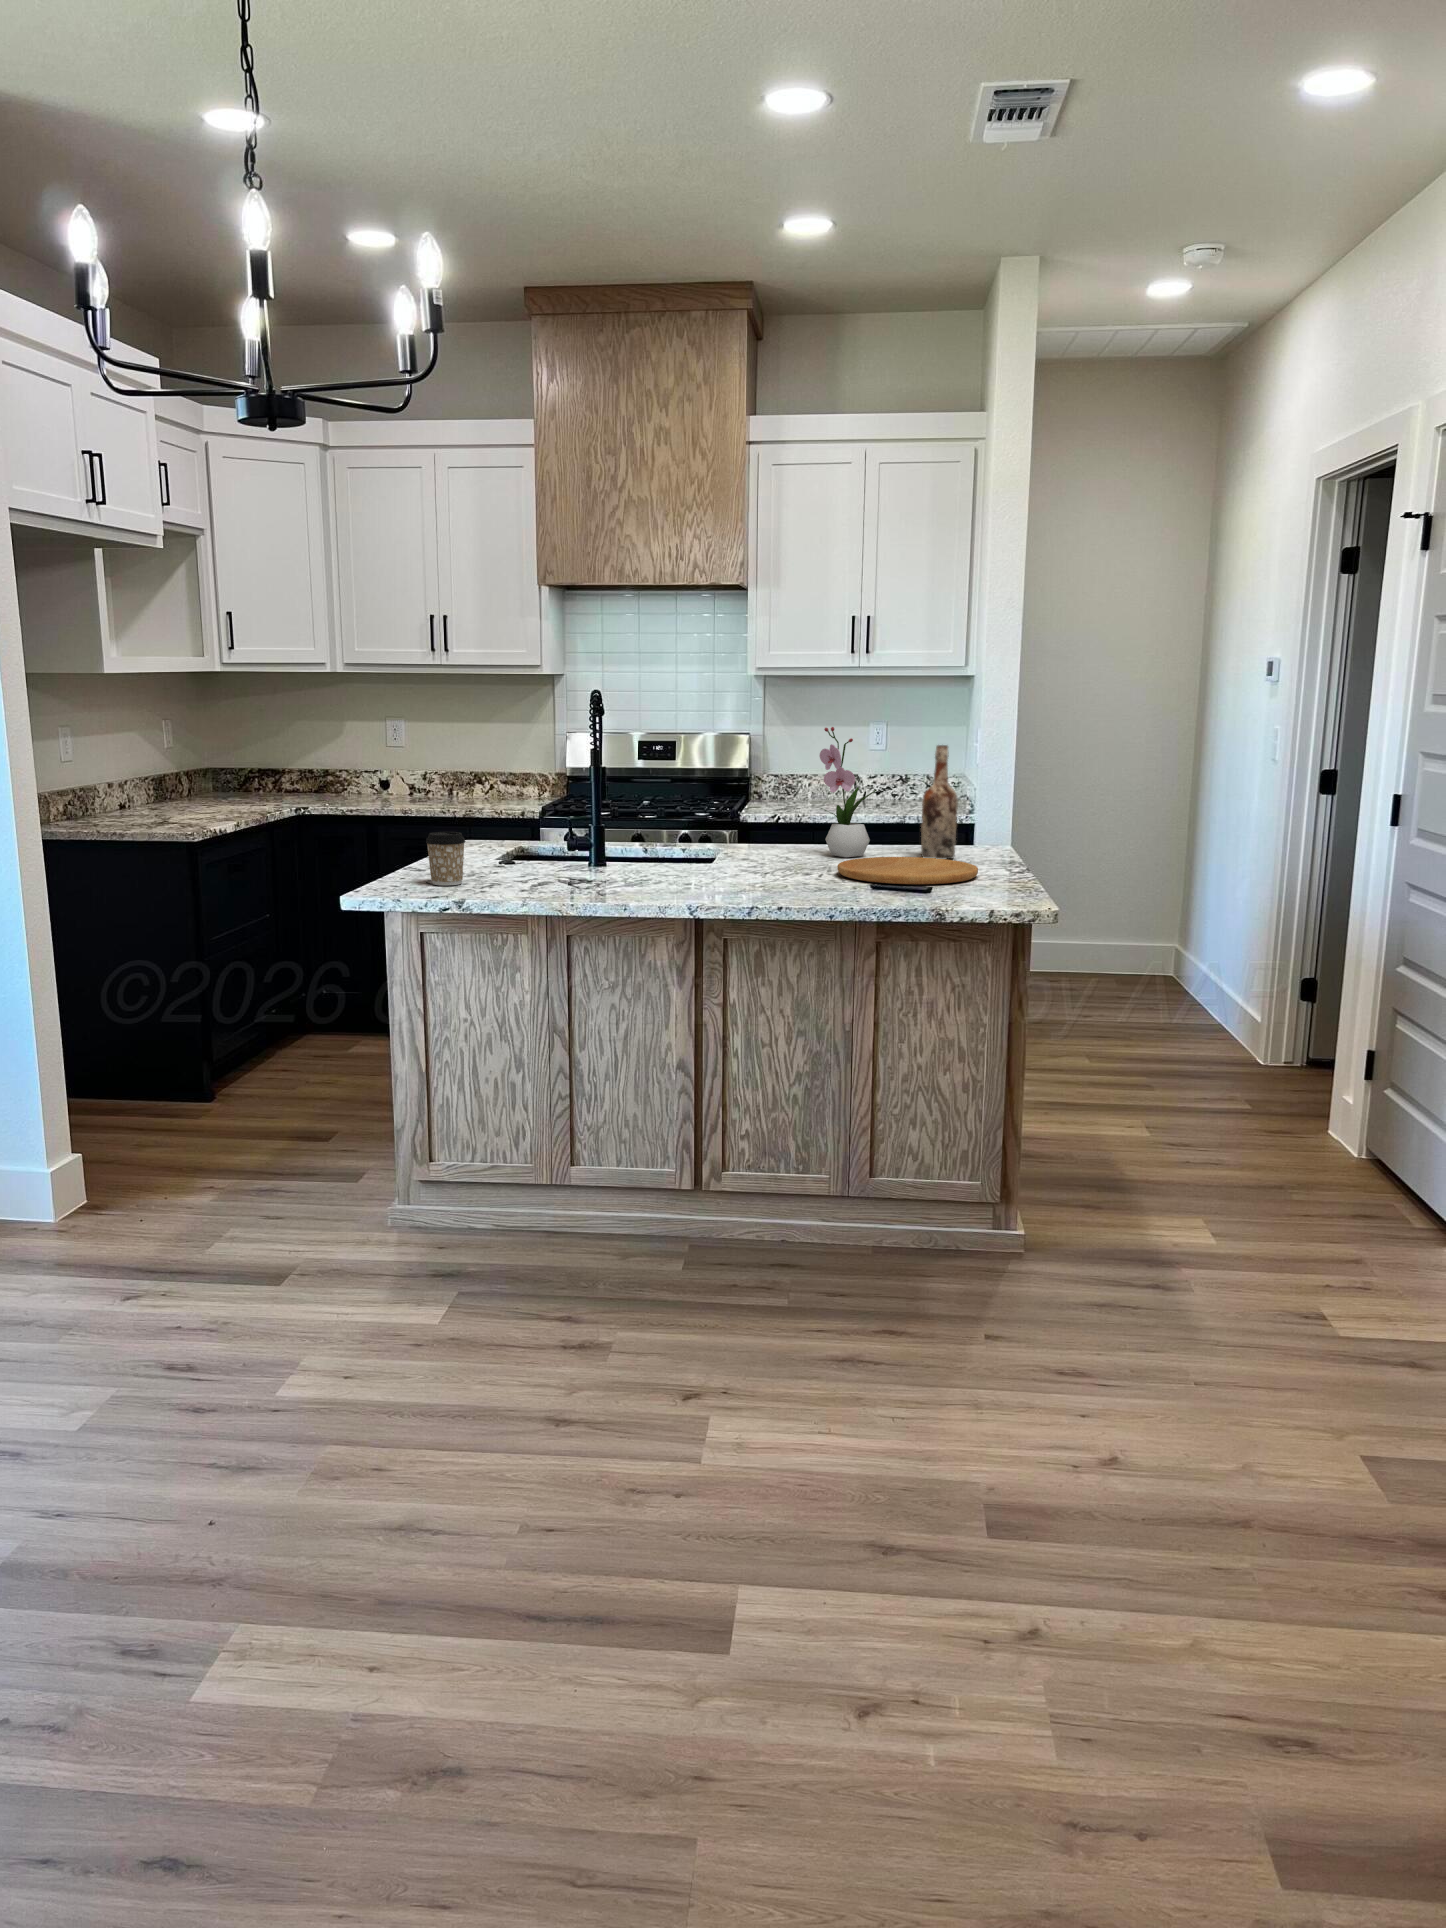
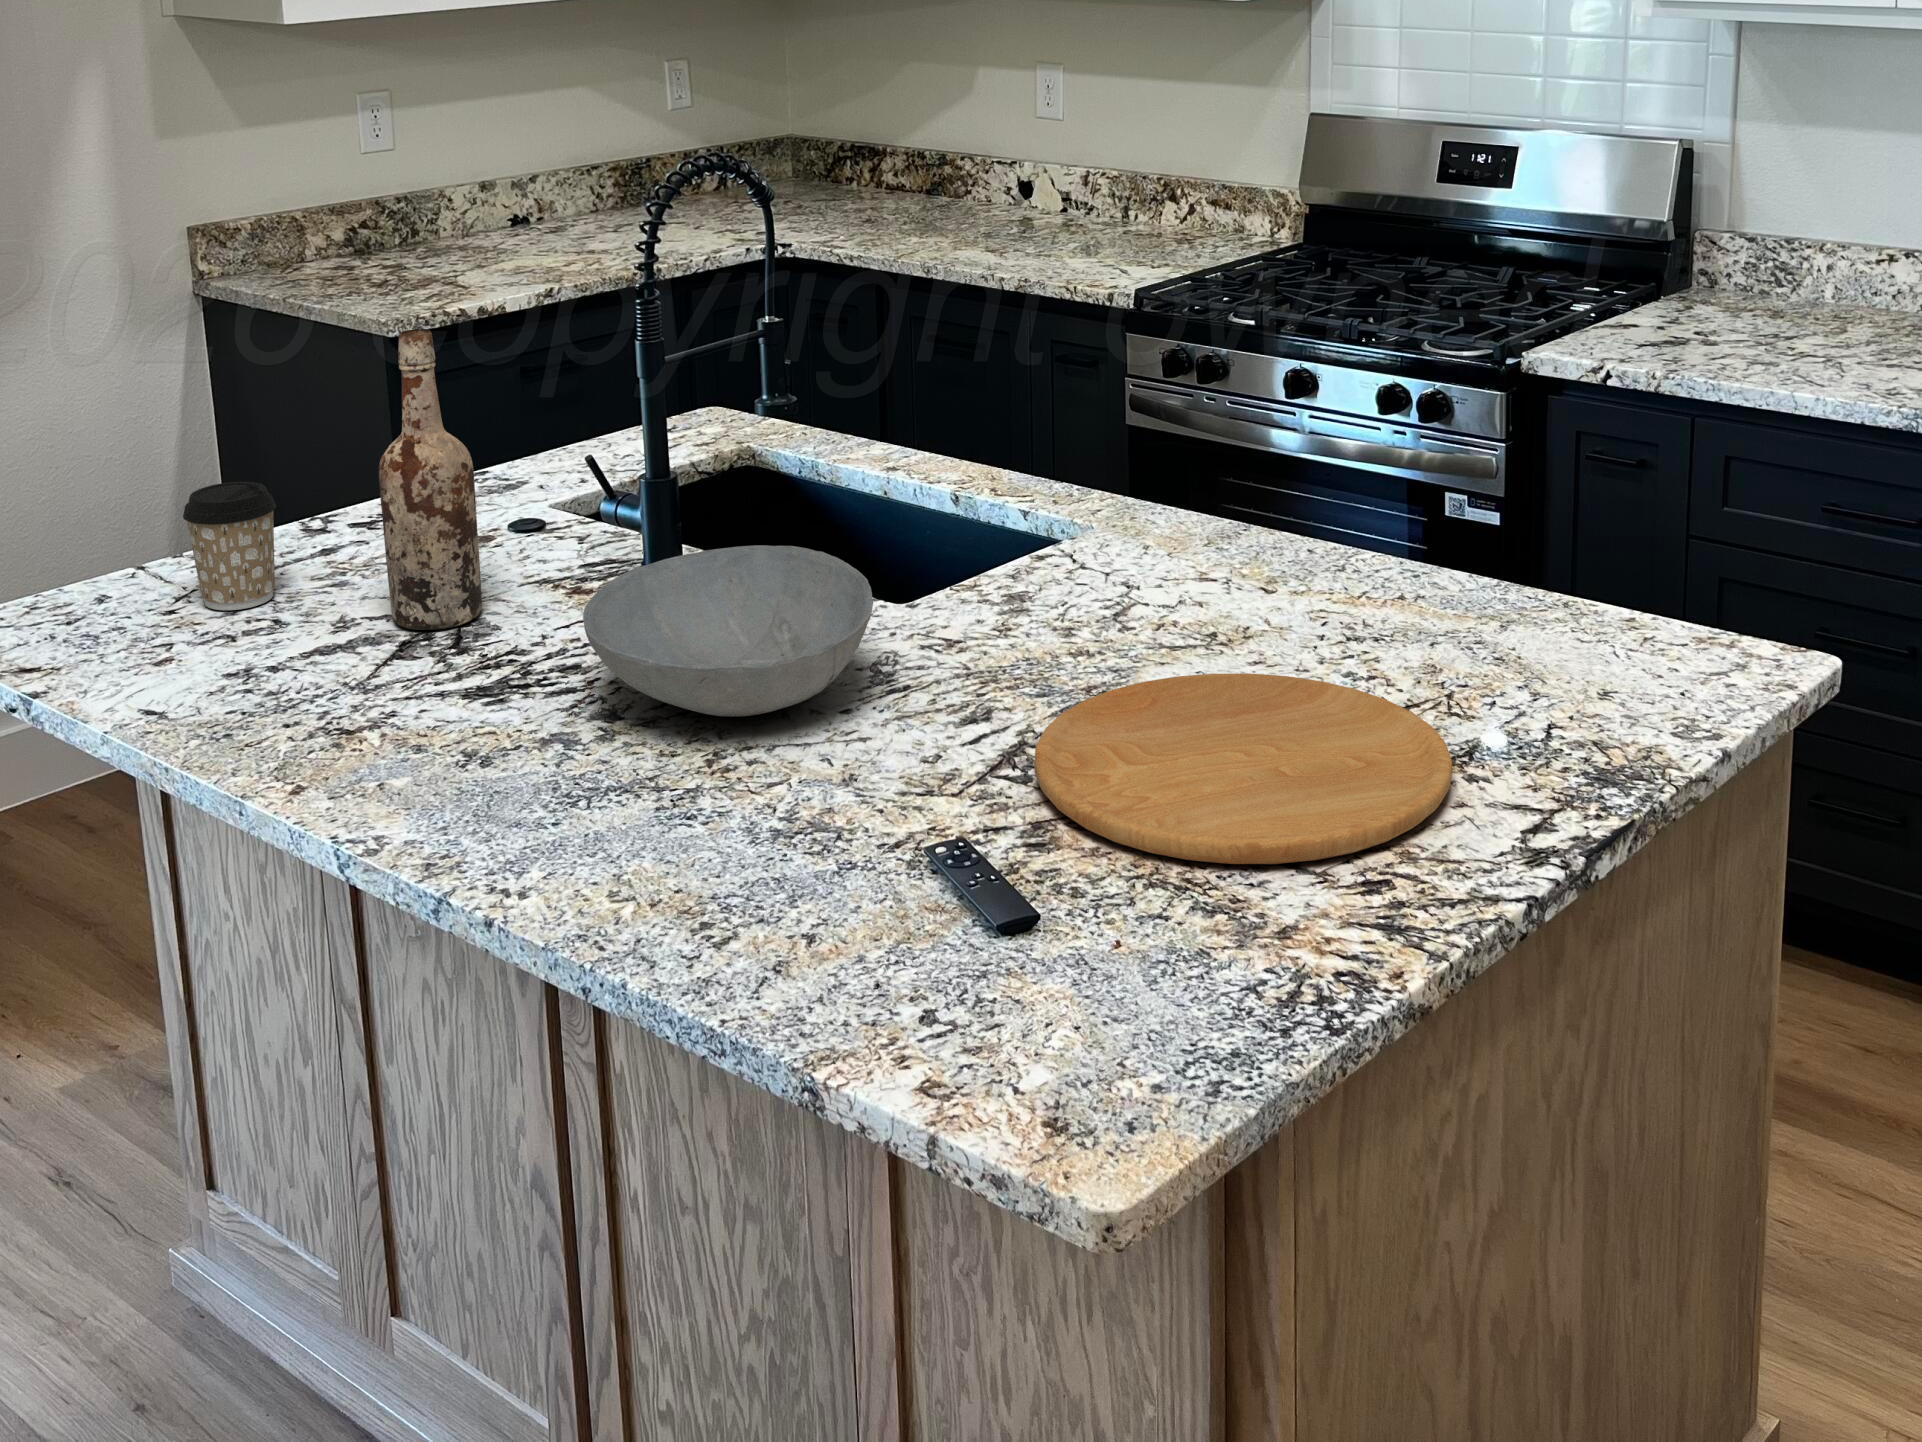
flower arrangement: present [819,727,876,857] -> none [1235,274,1387,631]
wine bottle: present [921,745,958,859] -> present [379,329,482,630]
bowl: none [657,831,772,880] -> present [583,545,873,717]

